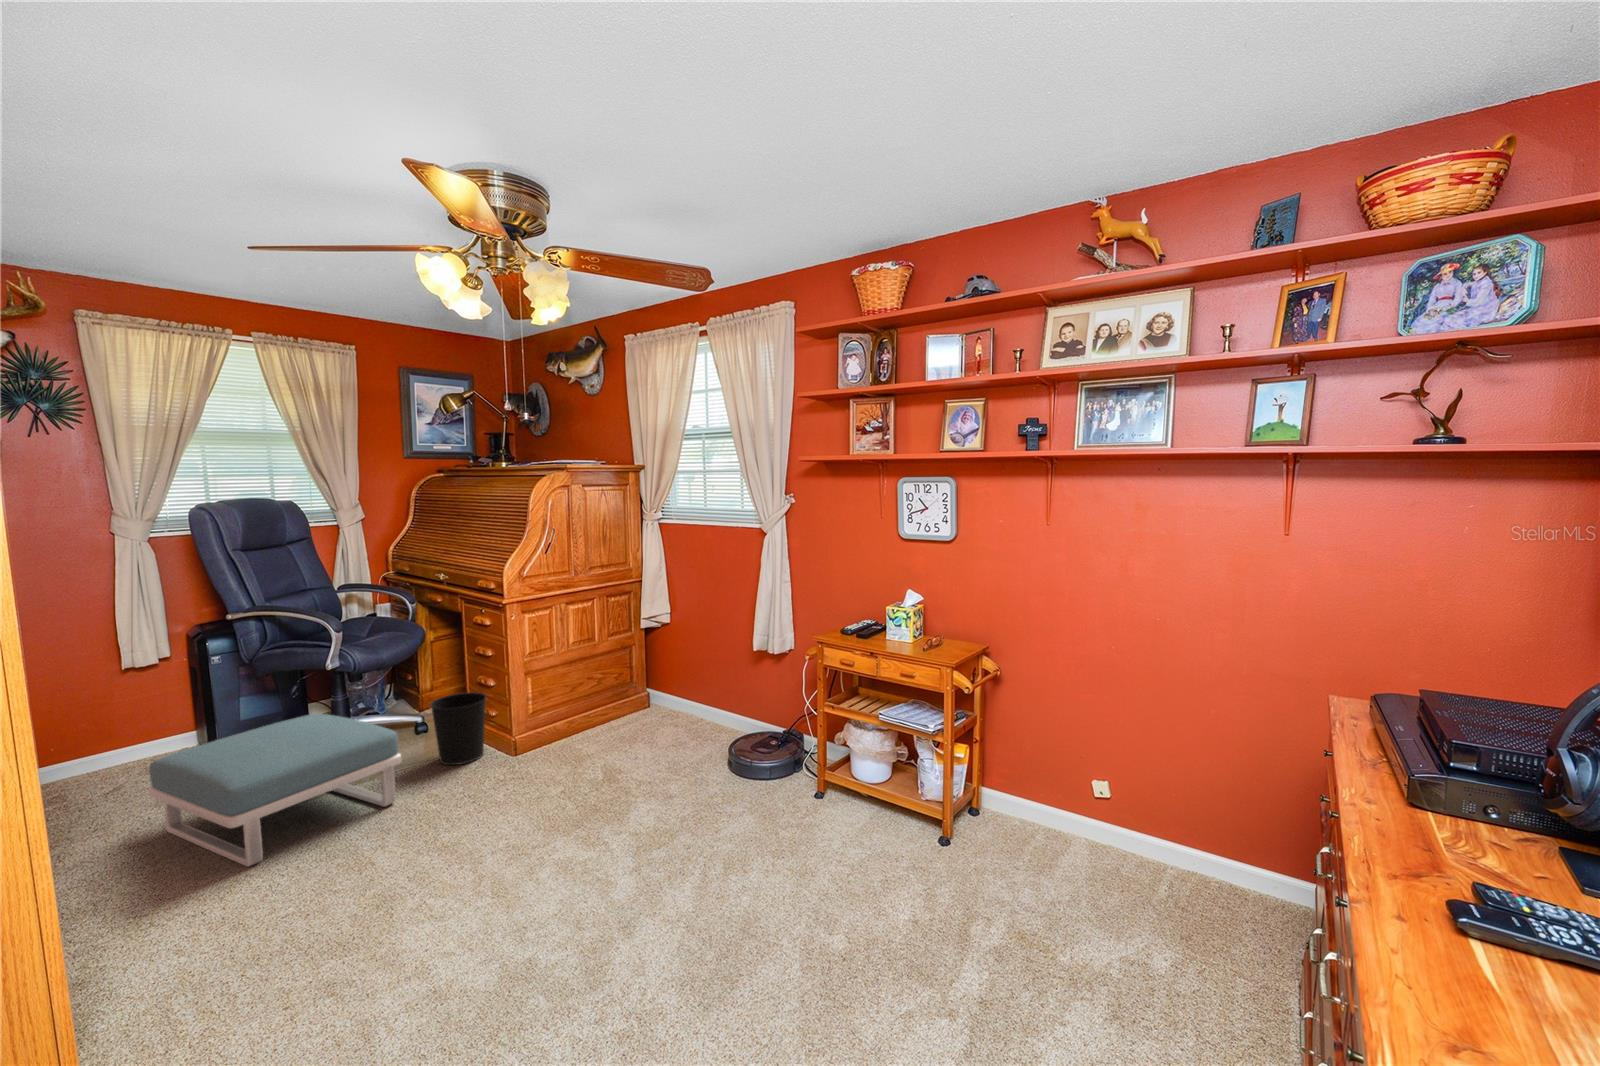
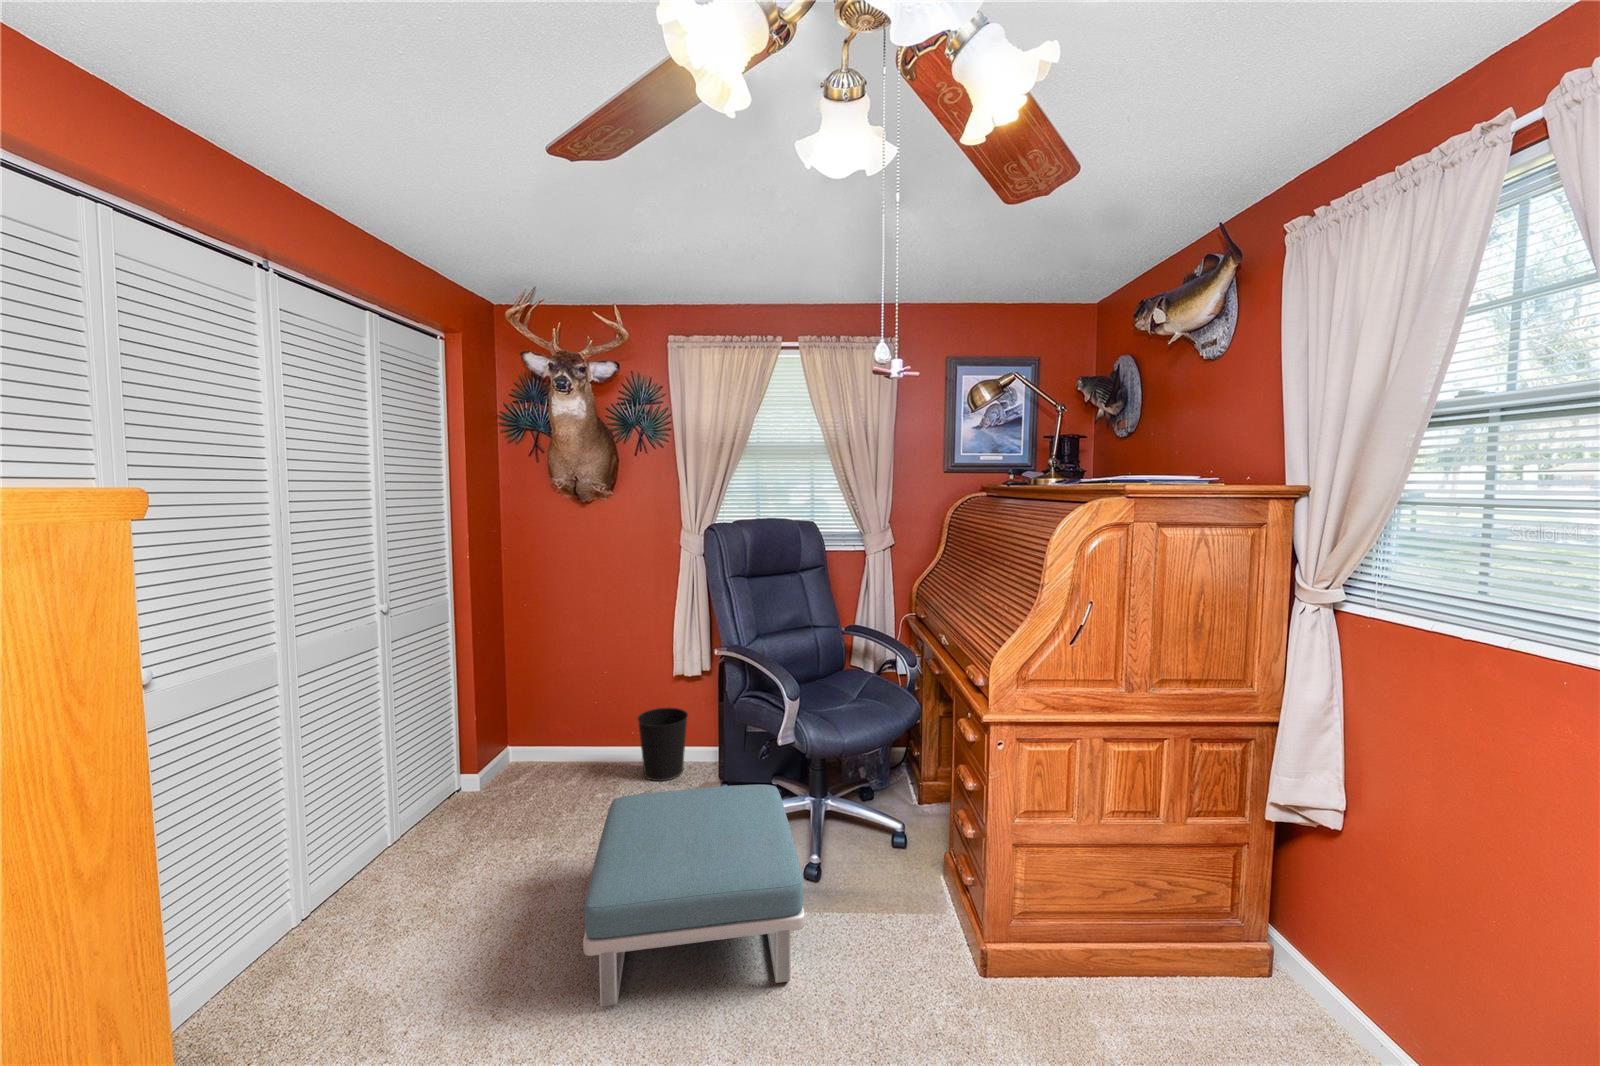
wastebasket: present [430,692,486,765] -> present [637,707,688,781]

